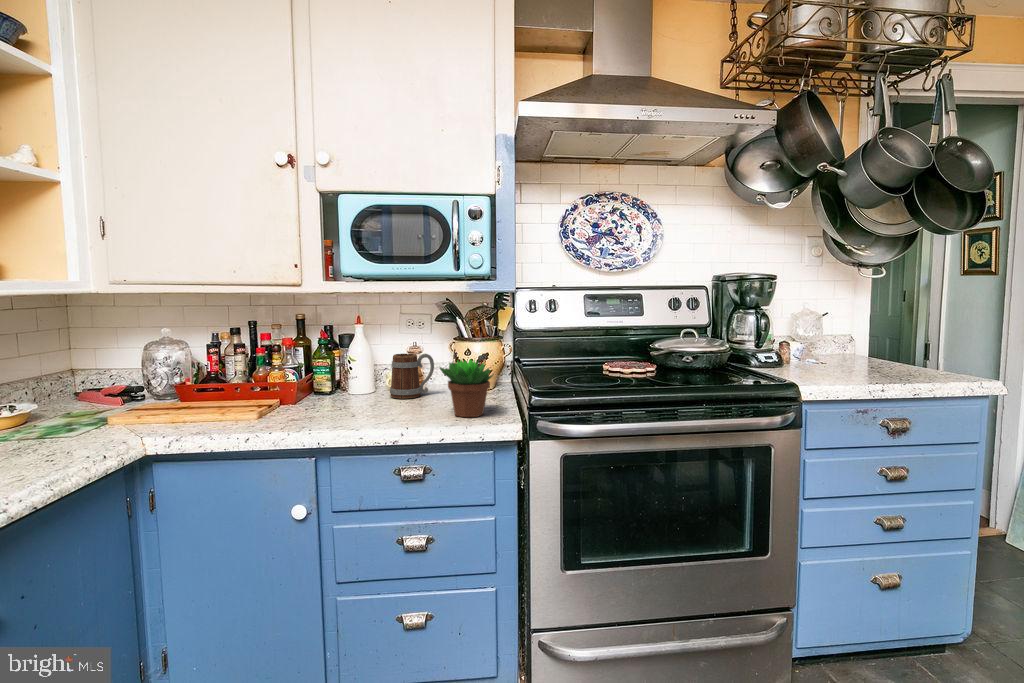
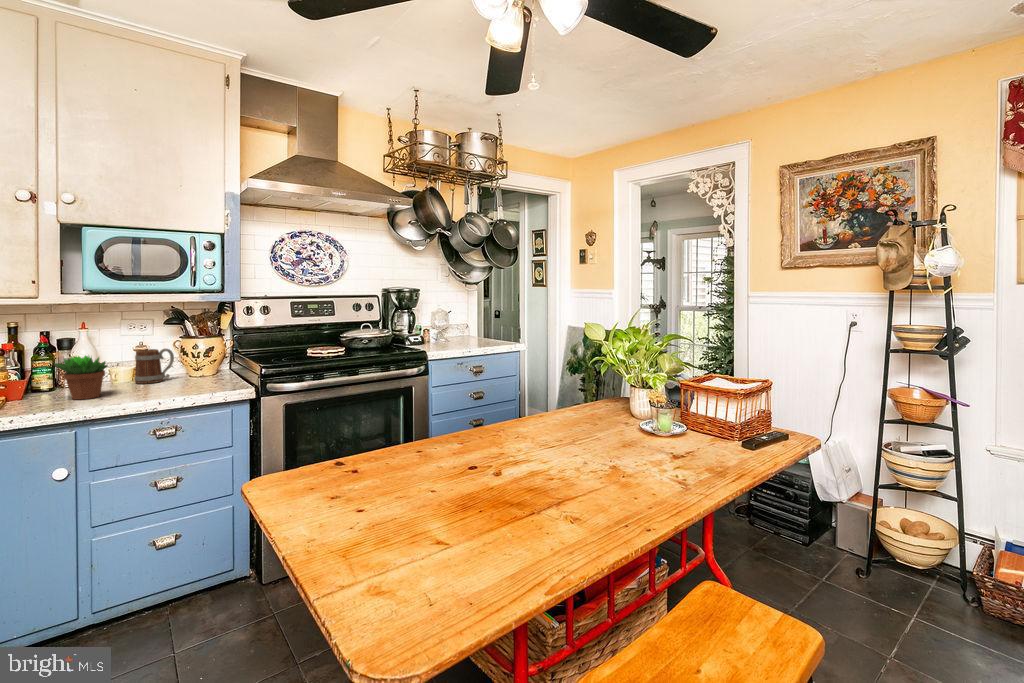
succulent plant: present [440,360,493,417] -> present [54,355,107,399]

